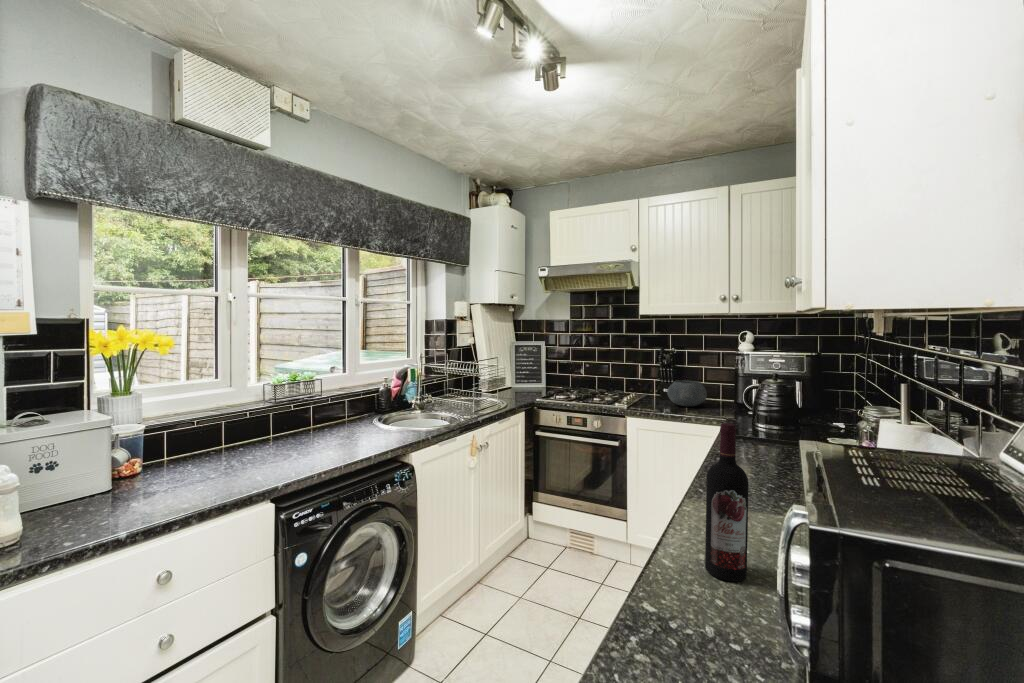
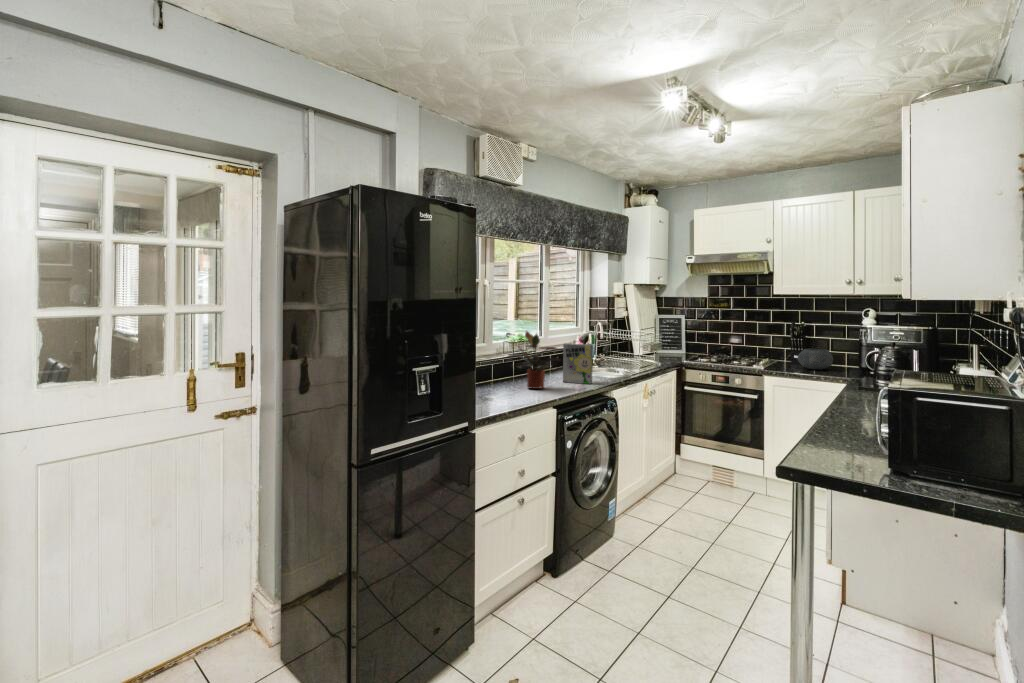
potted plant: none [228,365,317,460] -> present [517,331,559,389]
cereal box: none [337,383,381,445] -> present [563,344,593,384]
wine bottle: present [705,423,749,581] -> none [830,360,856,437]

